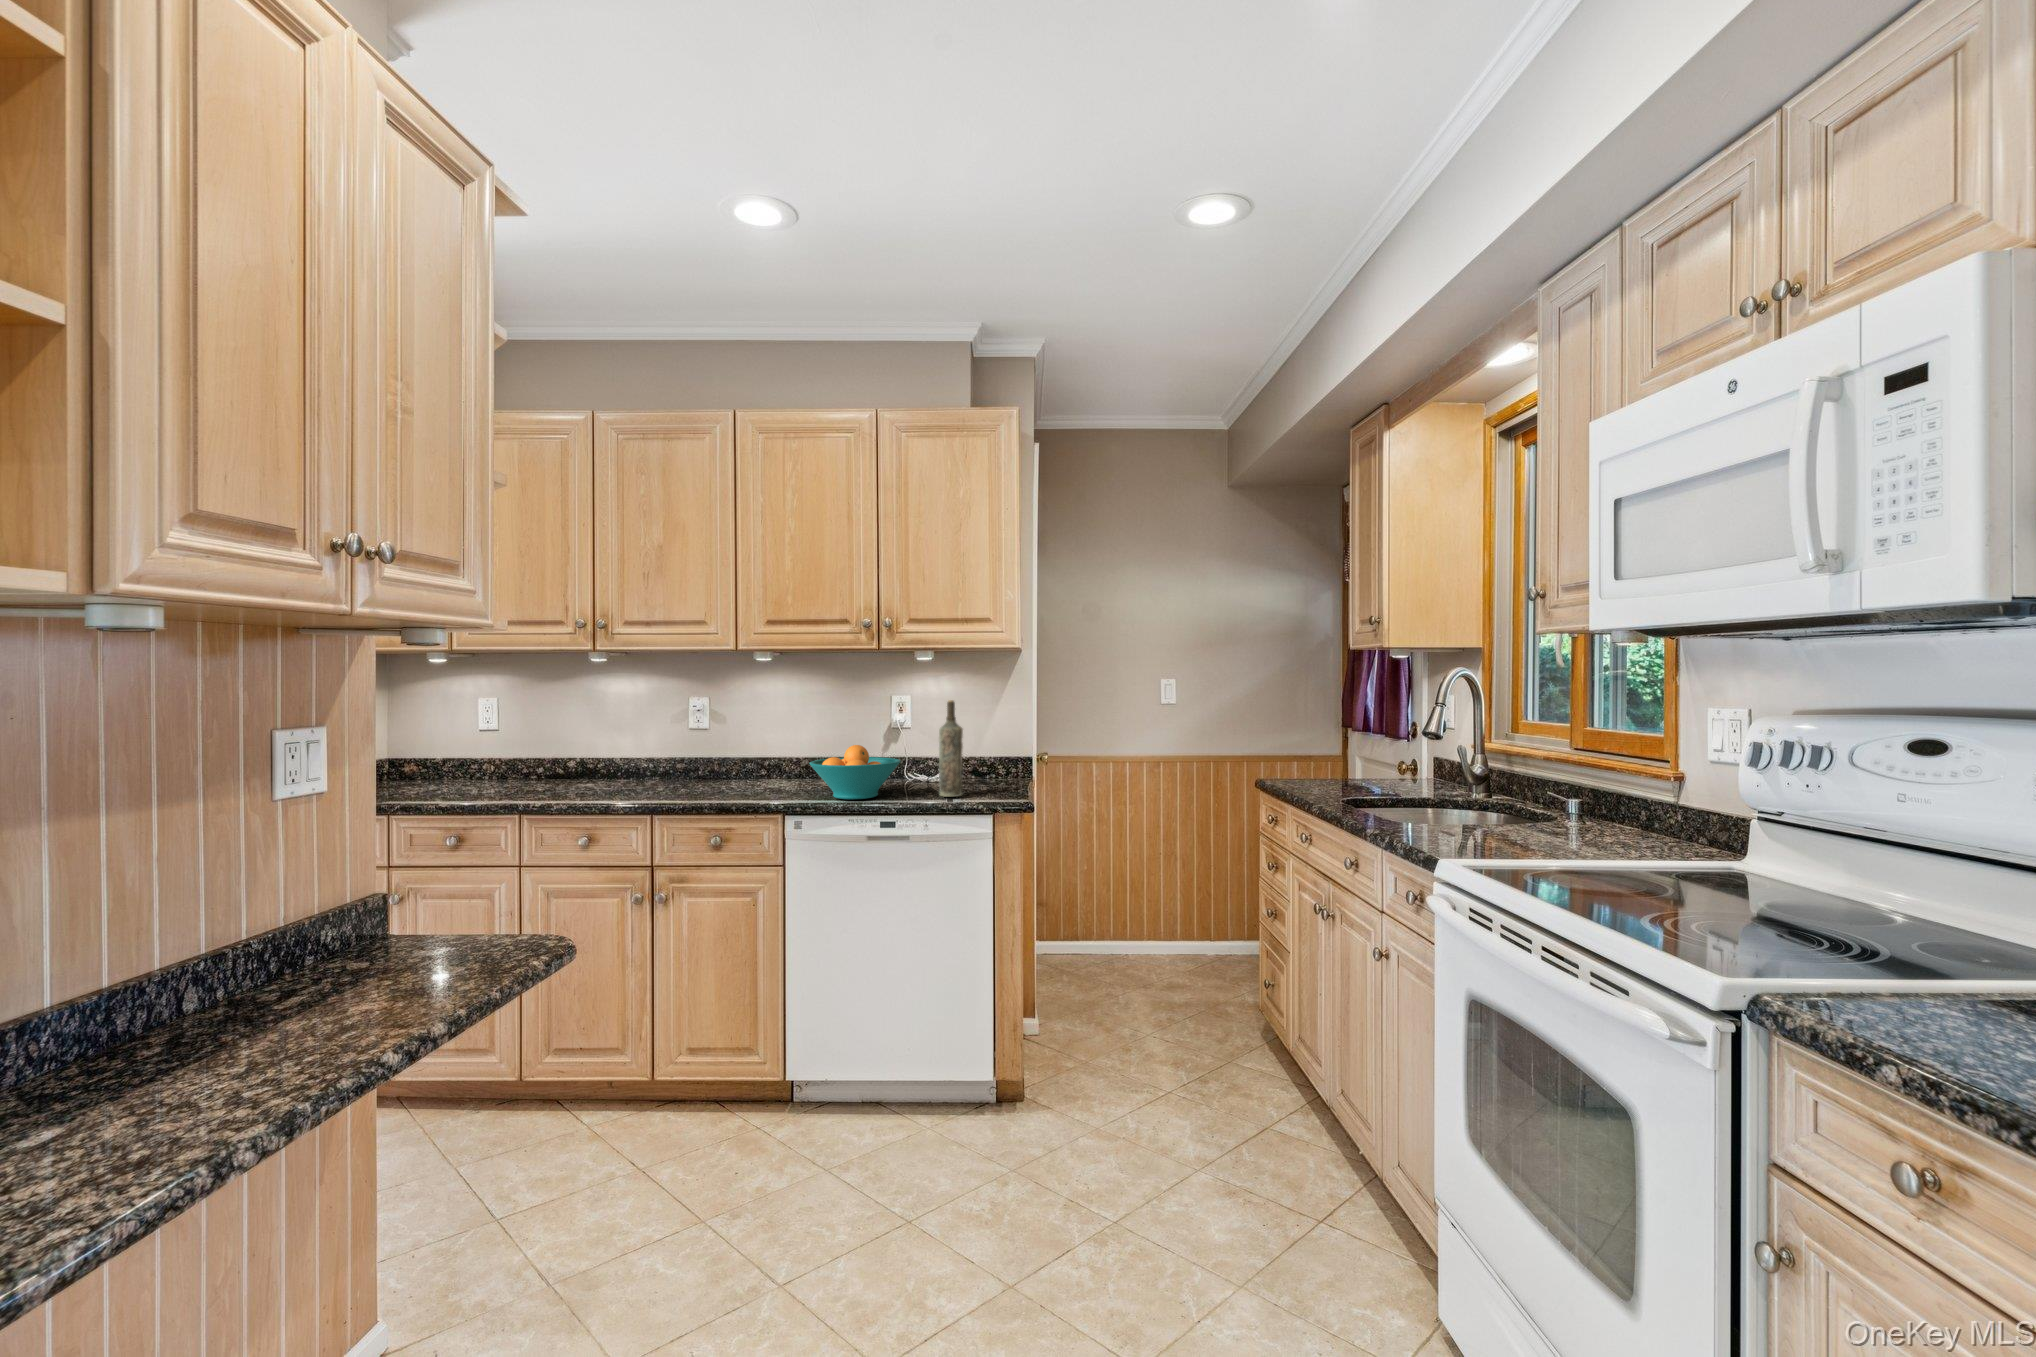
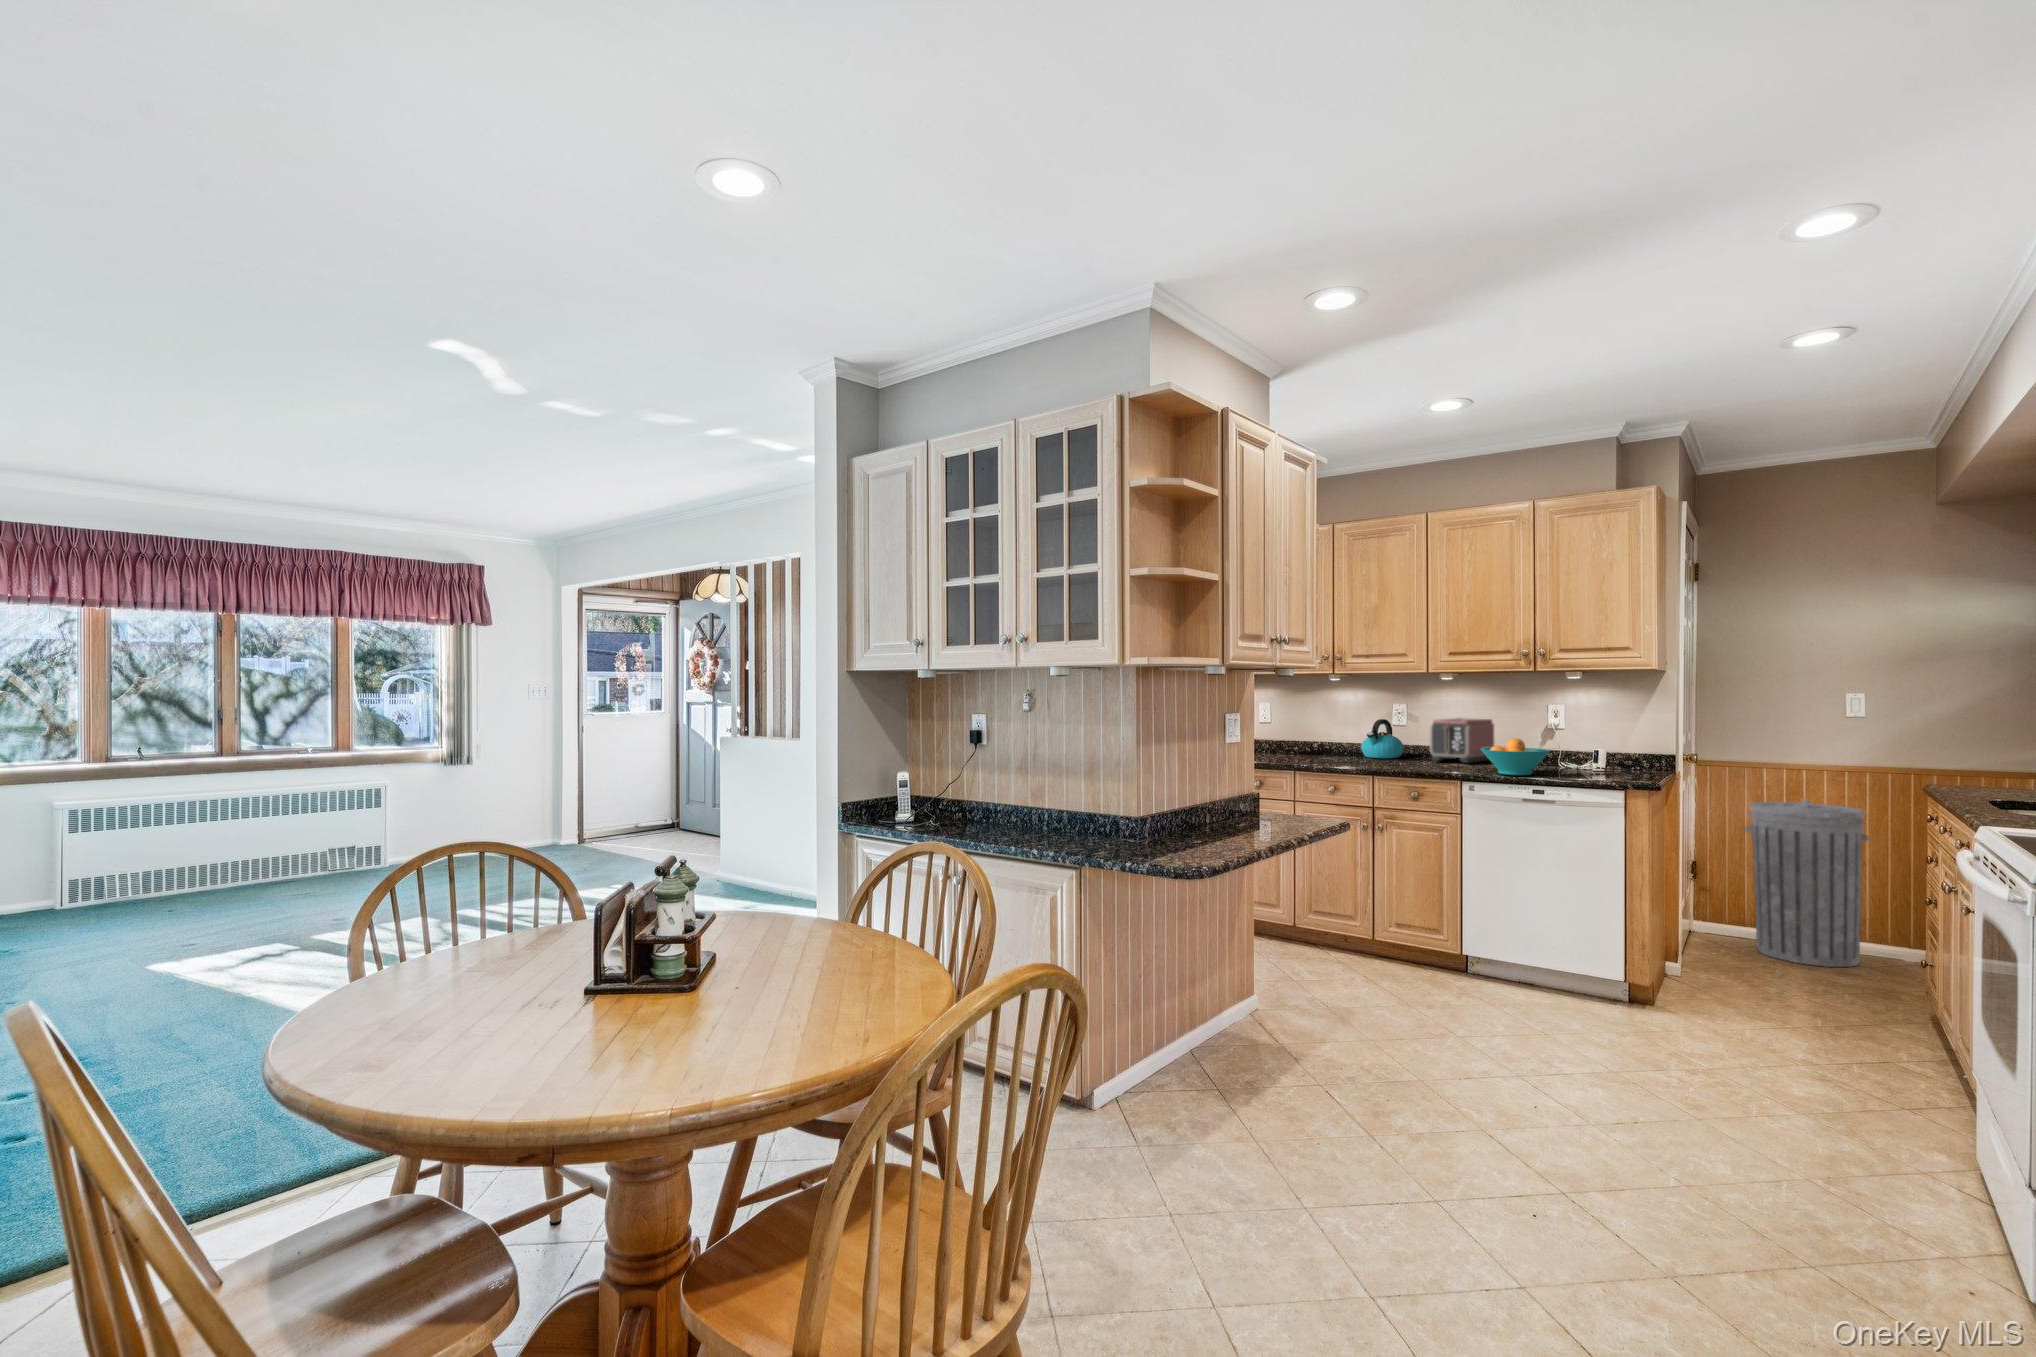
bottle: present [939,700,963,797] -> none [1581,709,1601,778]
toaster: none [739,716,826,781] -> present [1430,718,1494,763]
kettle: none [640,721,703,780] -> present [1361,719,1404,758]
trash can: none [1083,792,1188,978] -> present [1745,798,1869,967]

